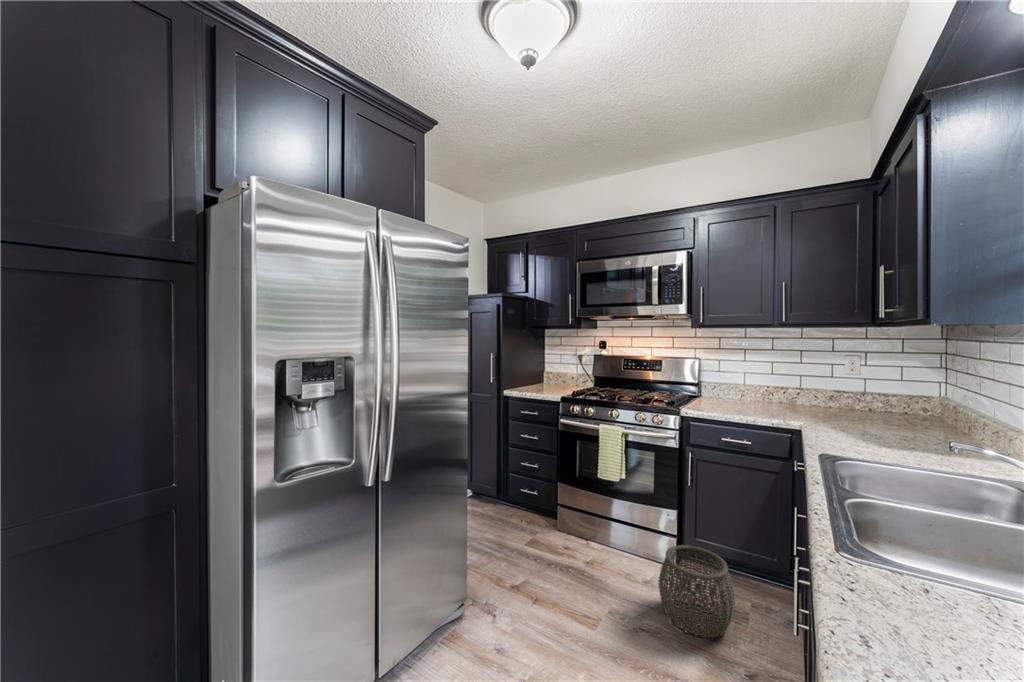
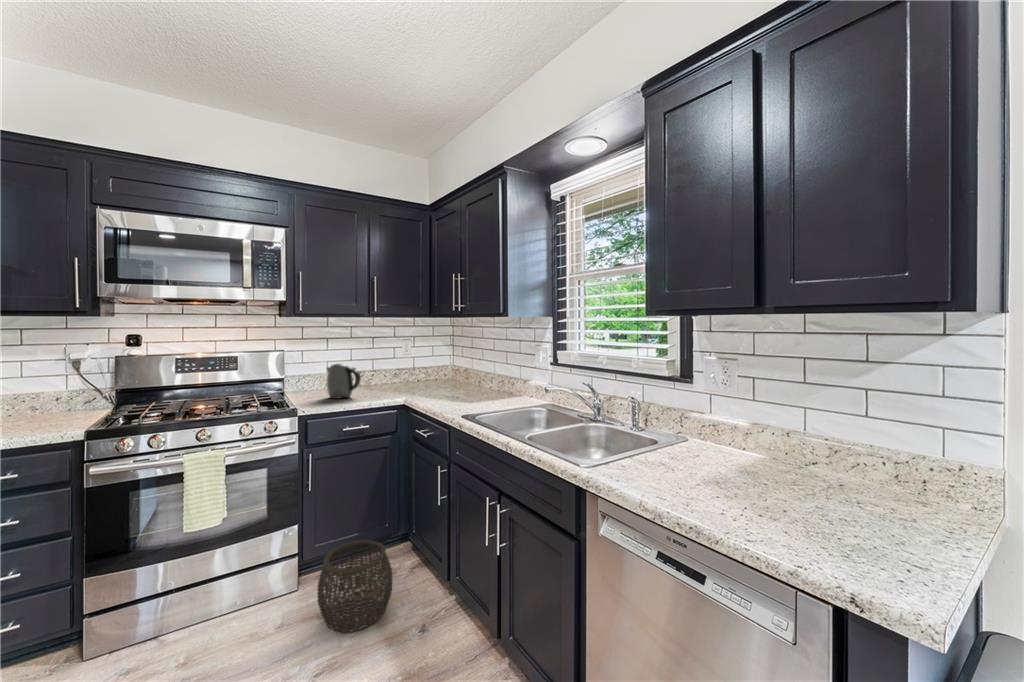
kettle: none [720,375,753,410] -> present [327,363,361,399]

